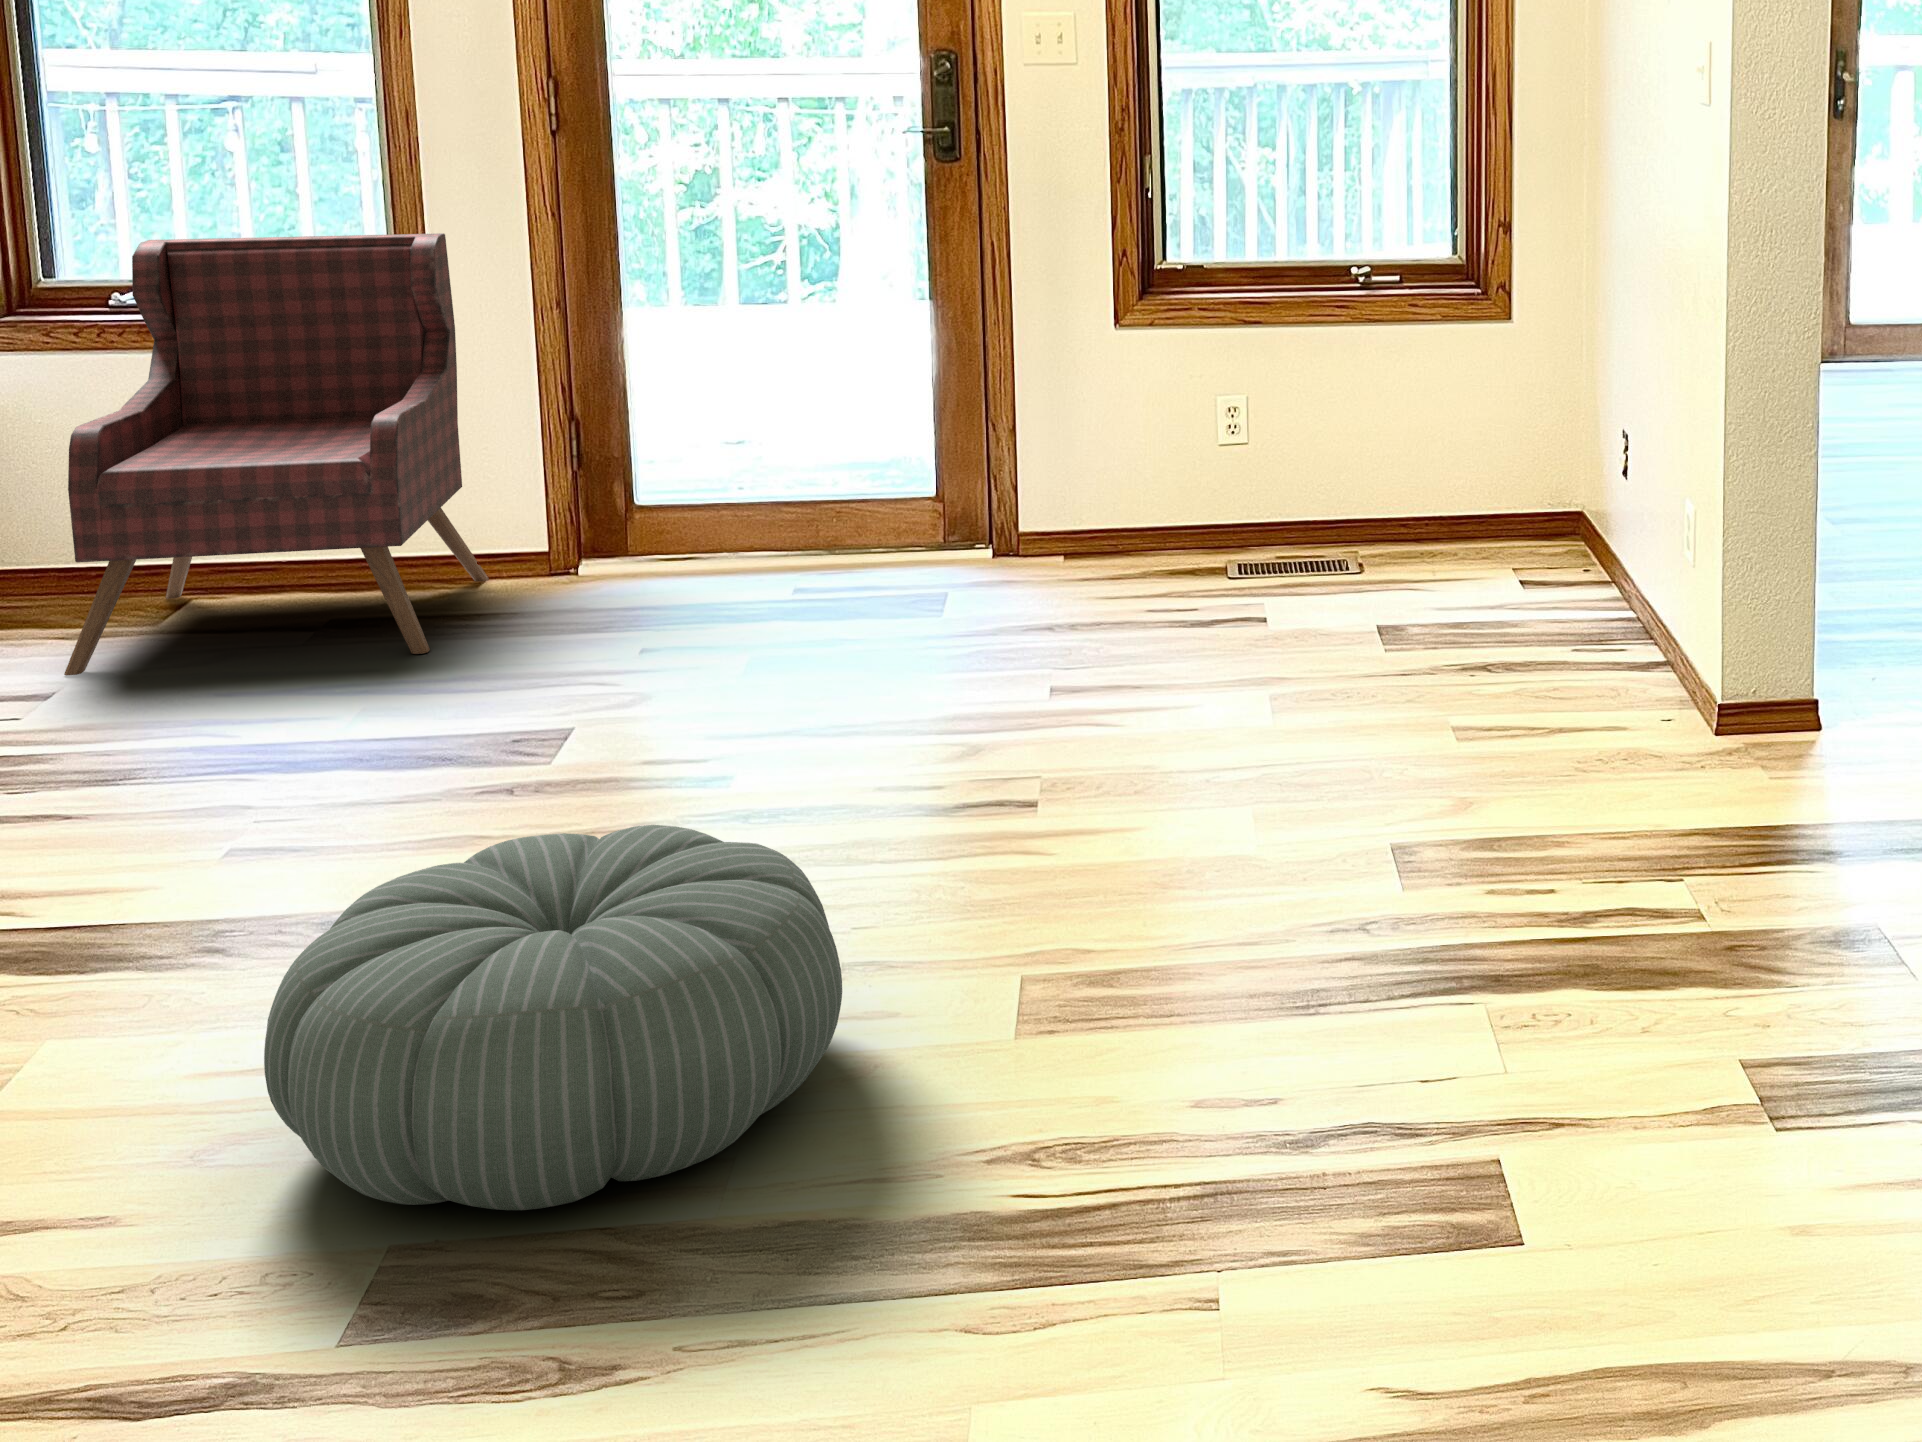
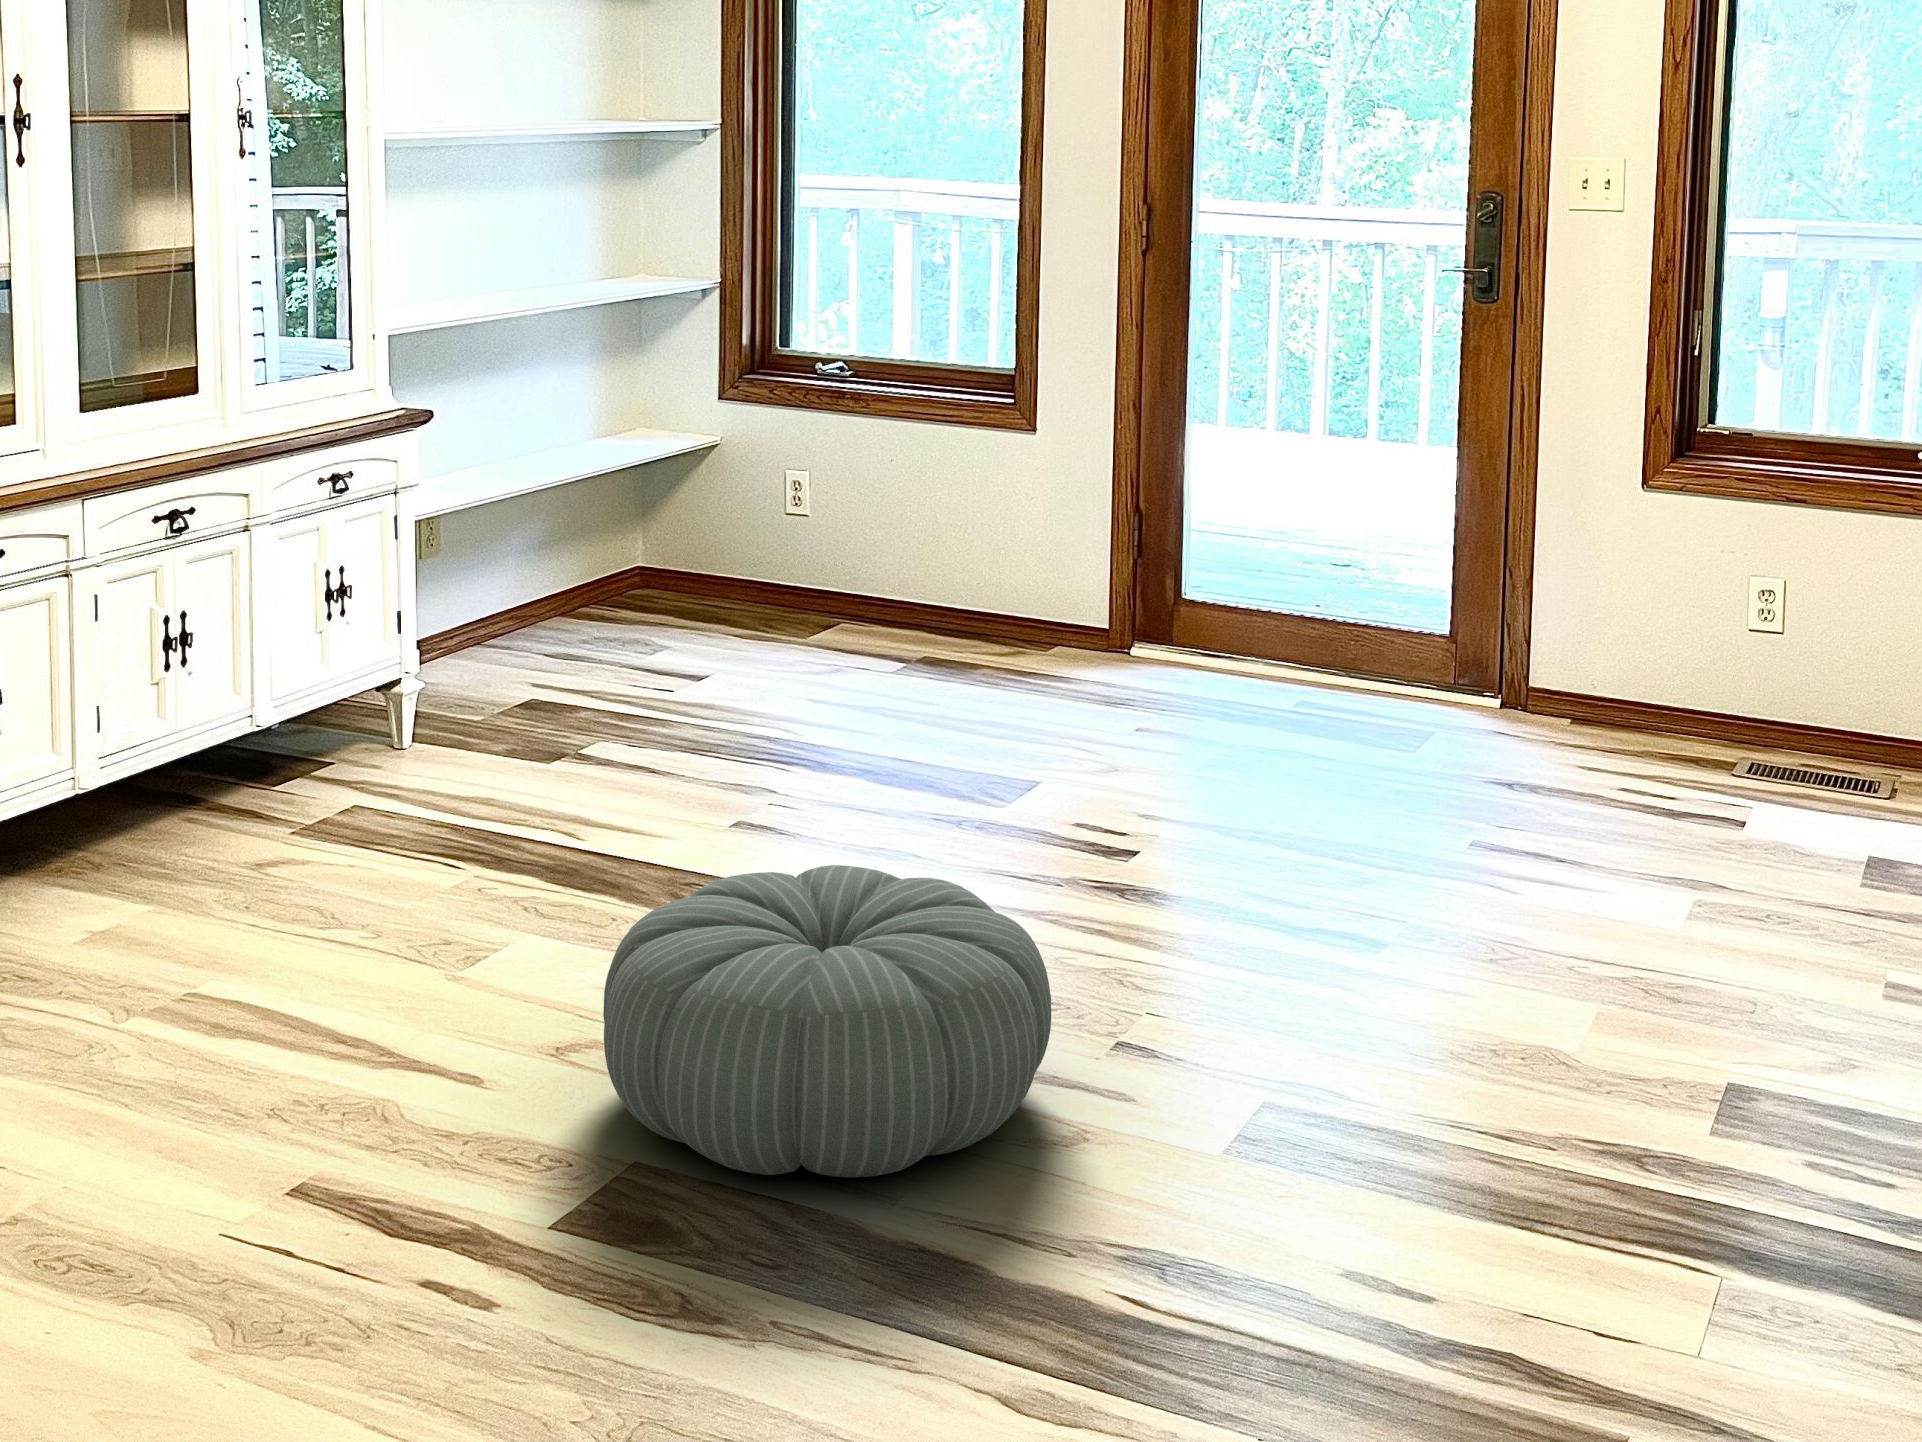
armchair: present [64,233,489,675] -> none [722,322,1060,702]

